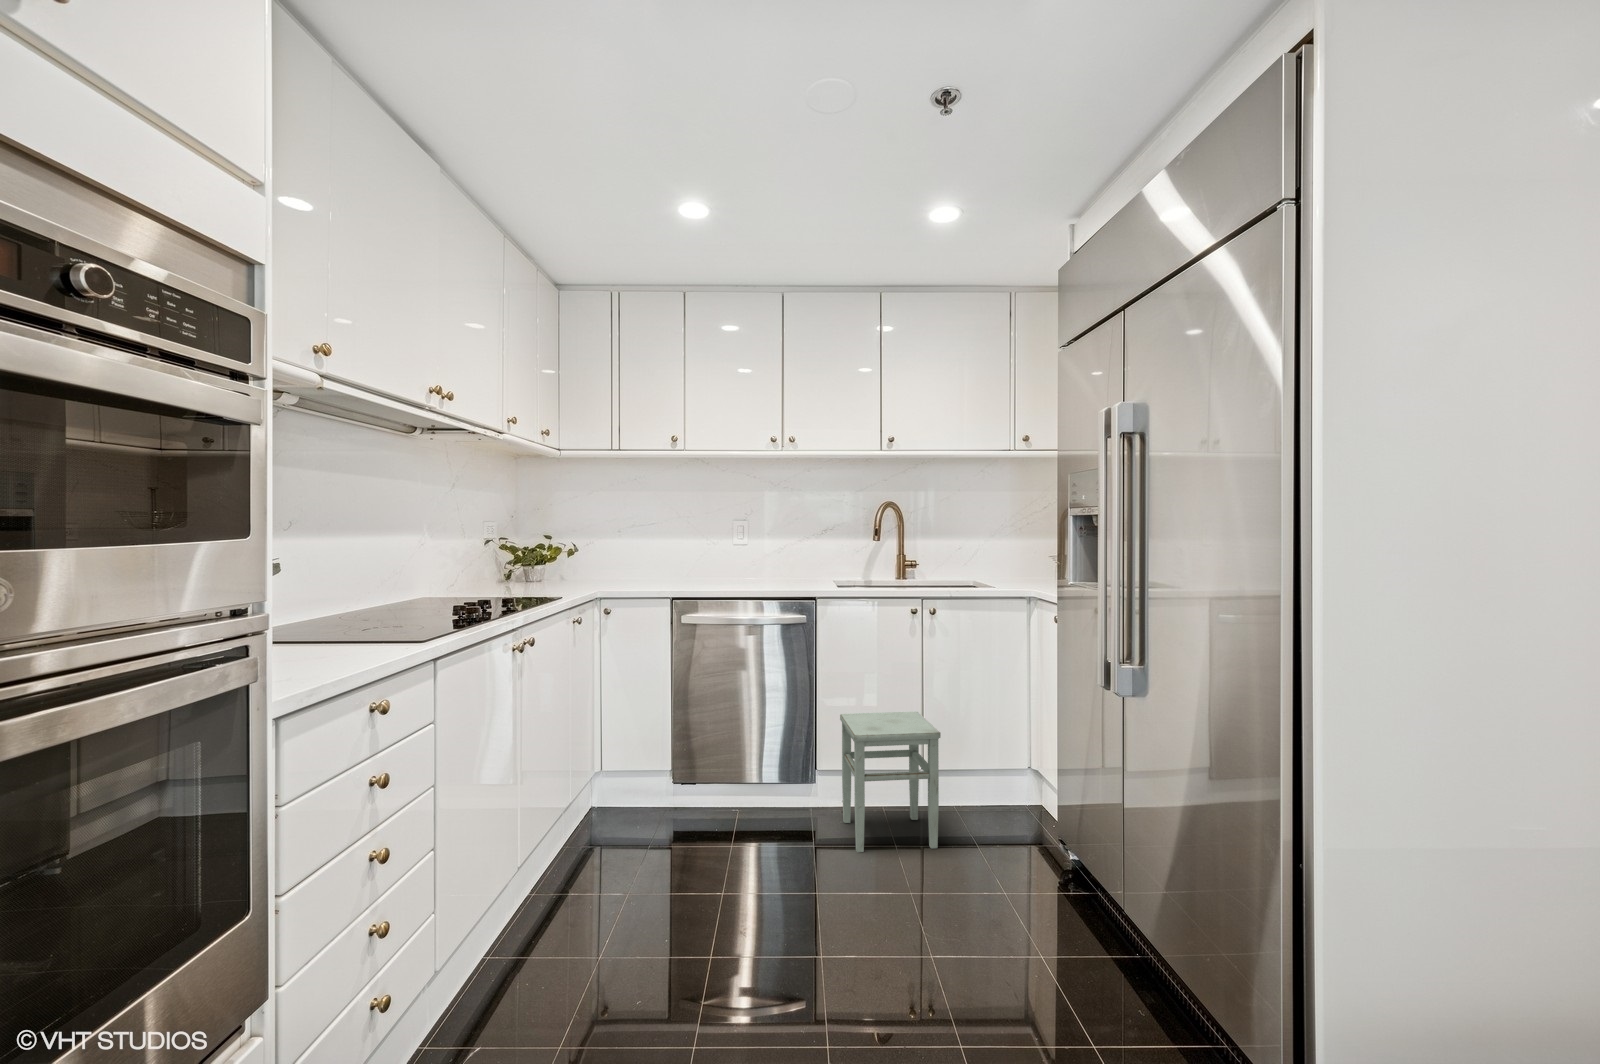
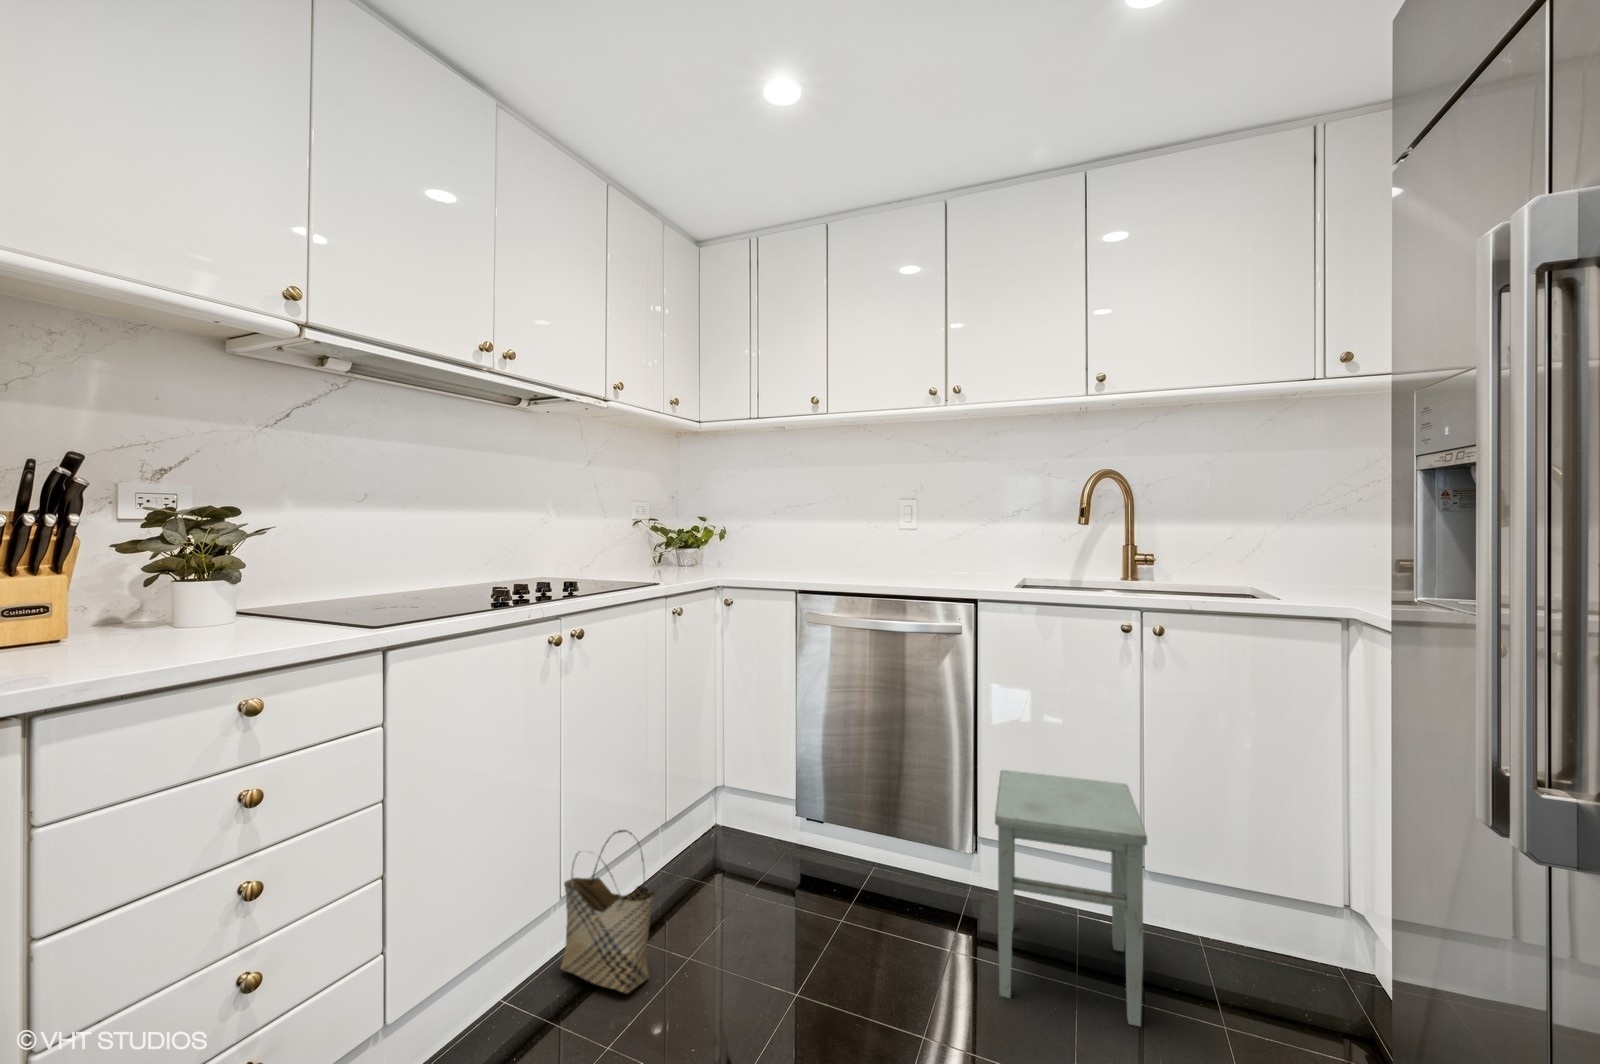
woven basket: none [548,787,628,901] -> present [561,830,654,993]

